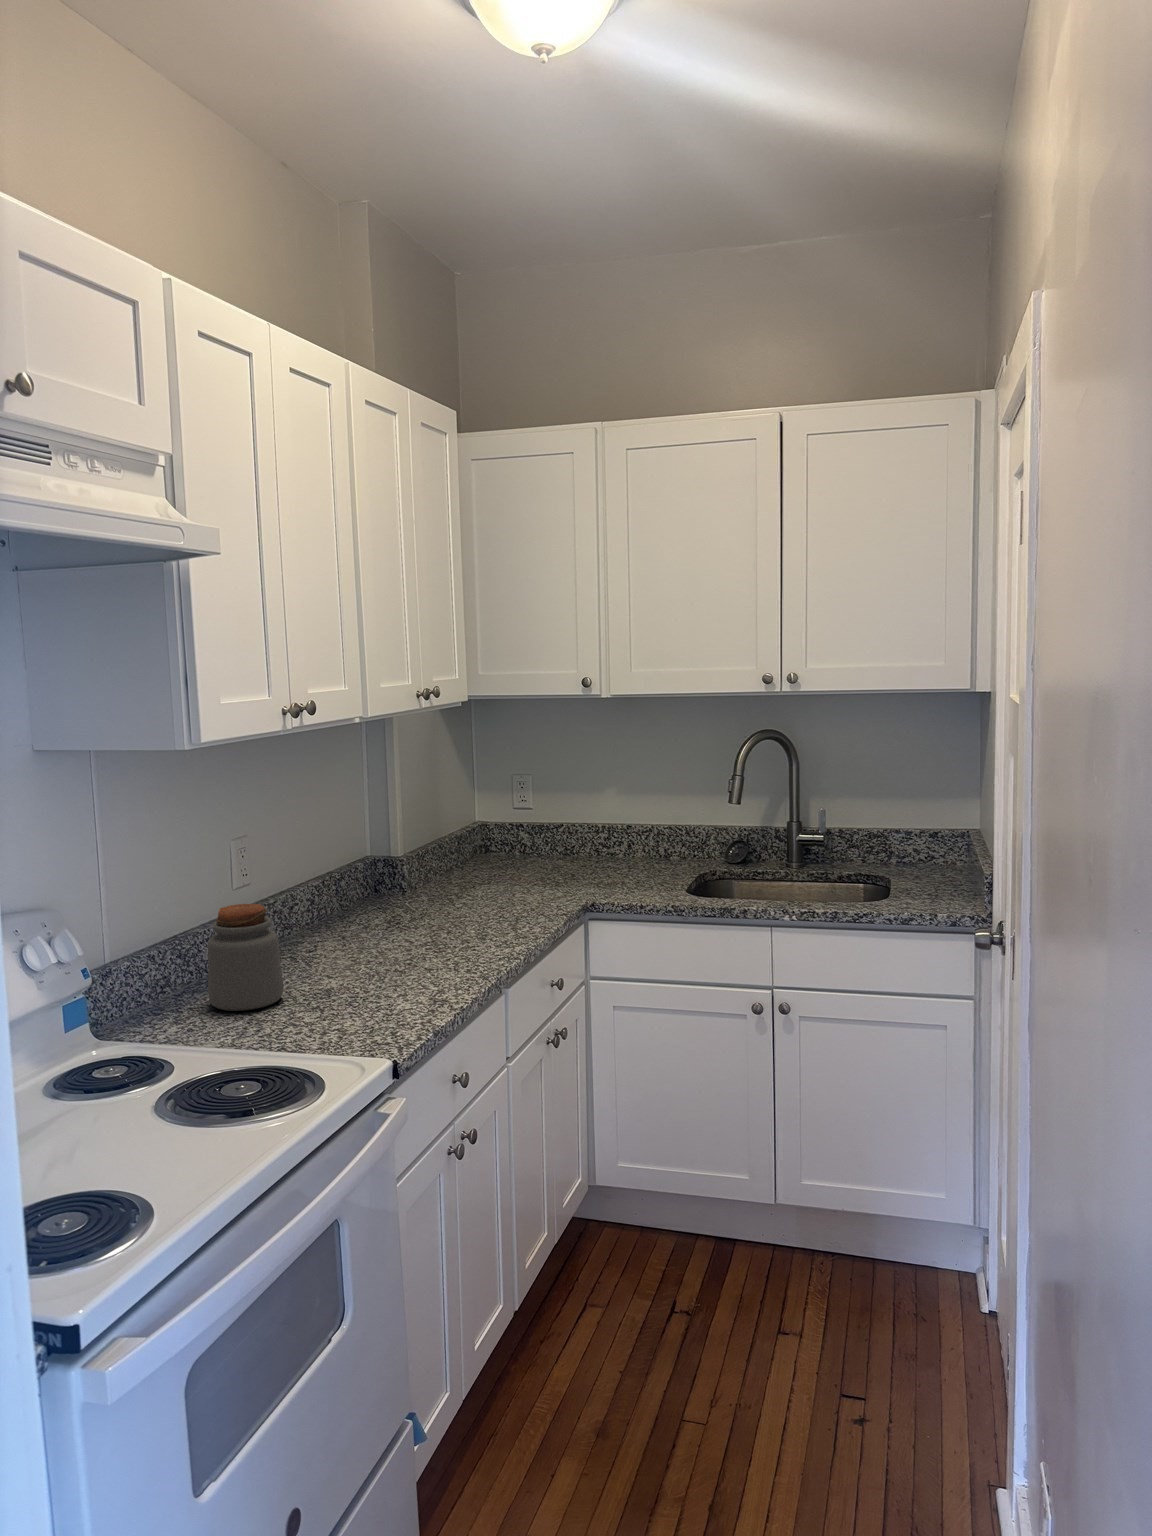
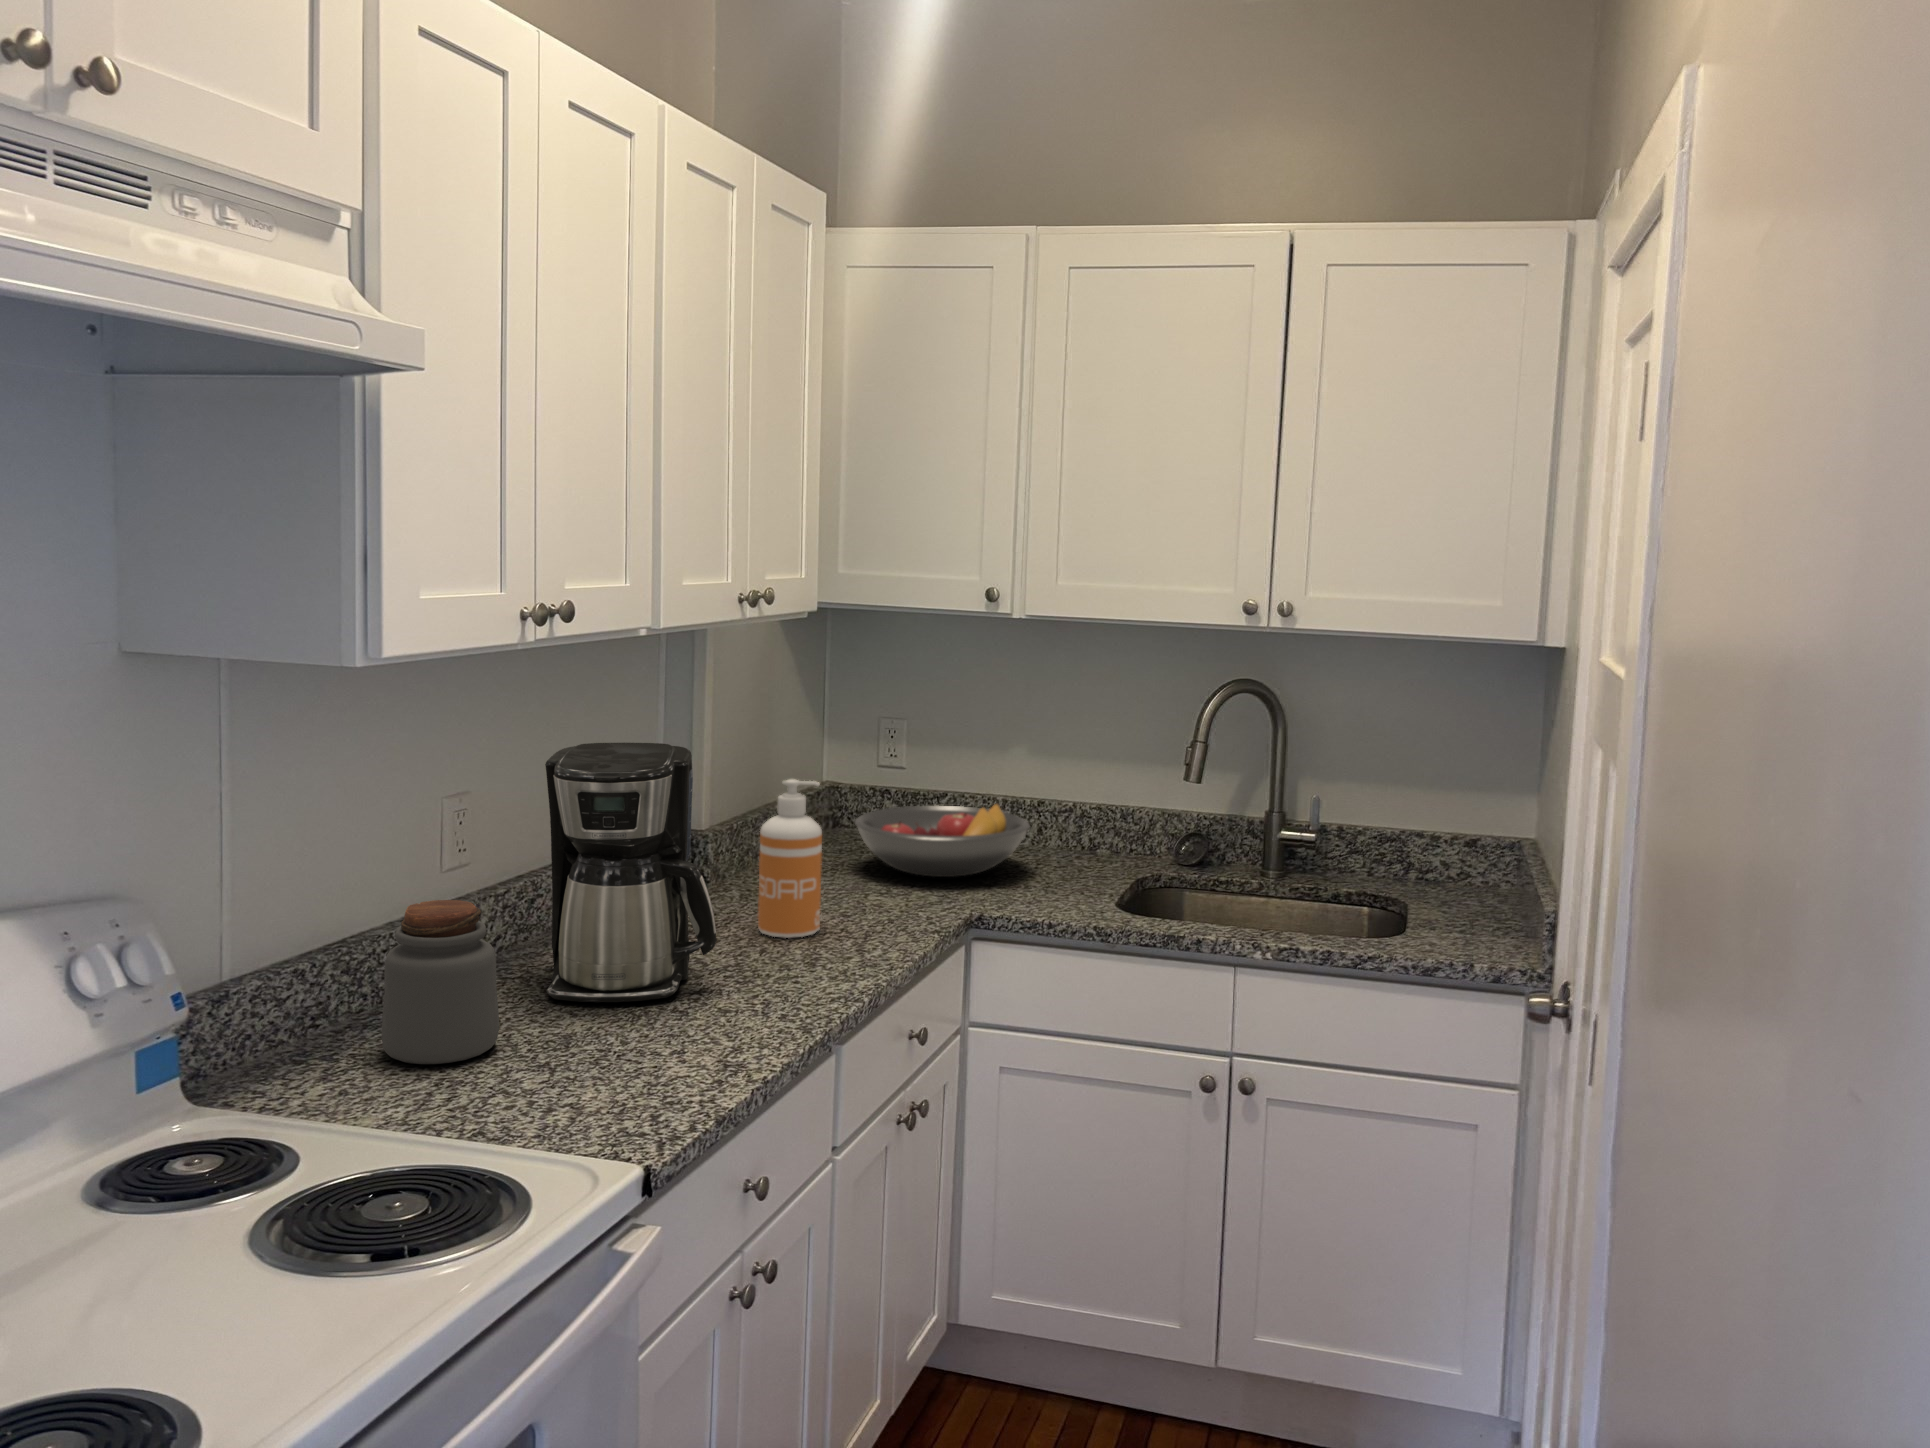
coffee maker: none [297,795,419,969] -> present [545,743,717,1002]
soap dispenser: none [439,816,484,924] -> present [758,779,822,938]
fruit bowl: none [500,827,623,880] -> present [855,803,1029,877]

